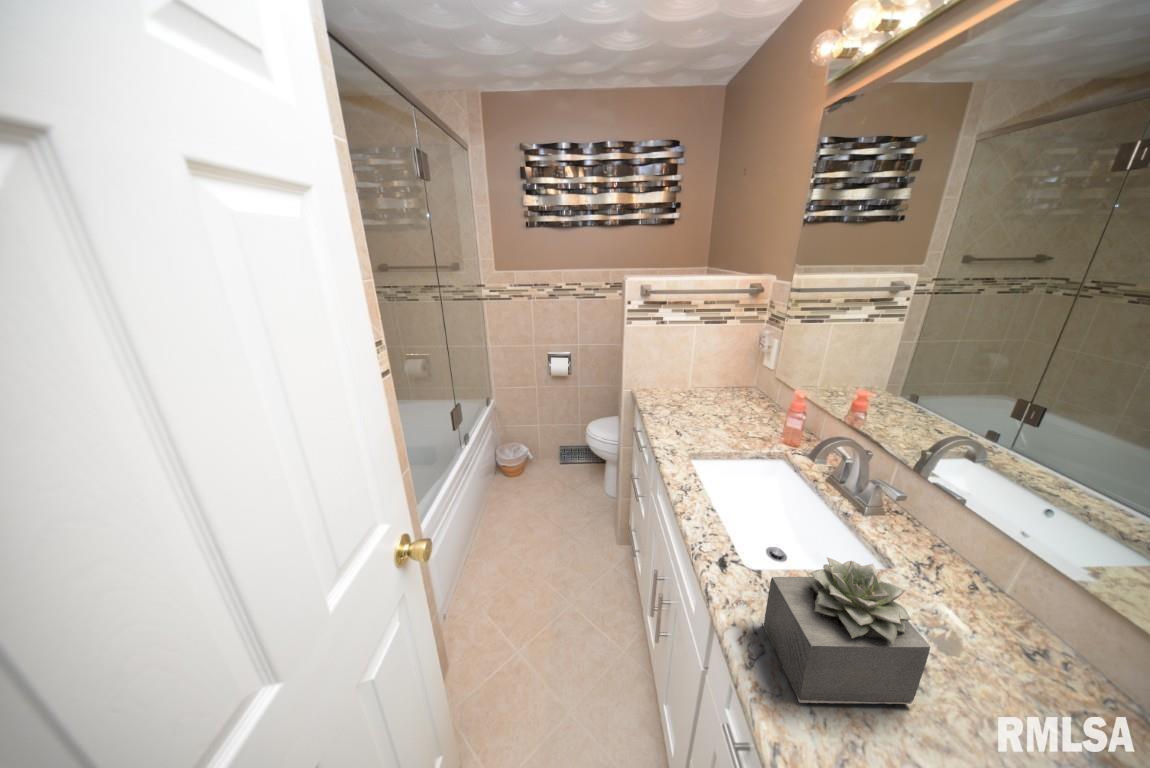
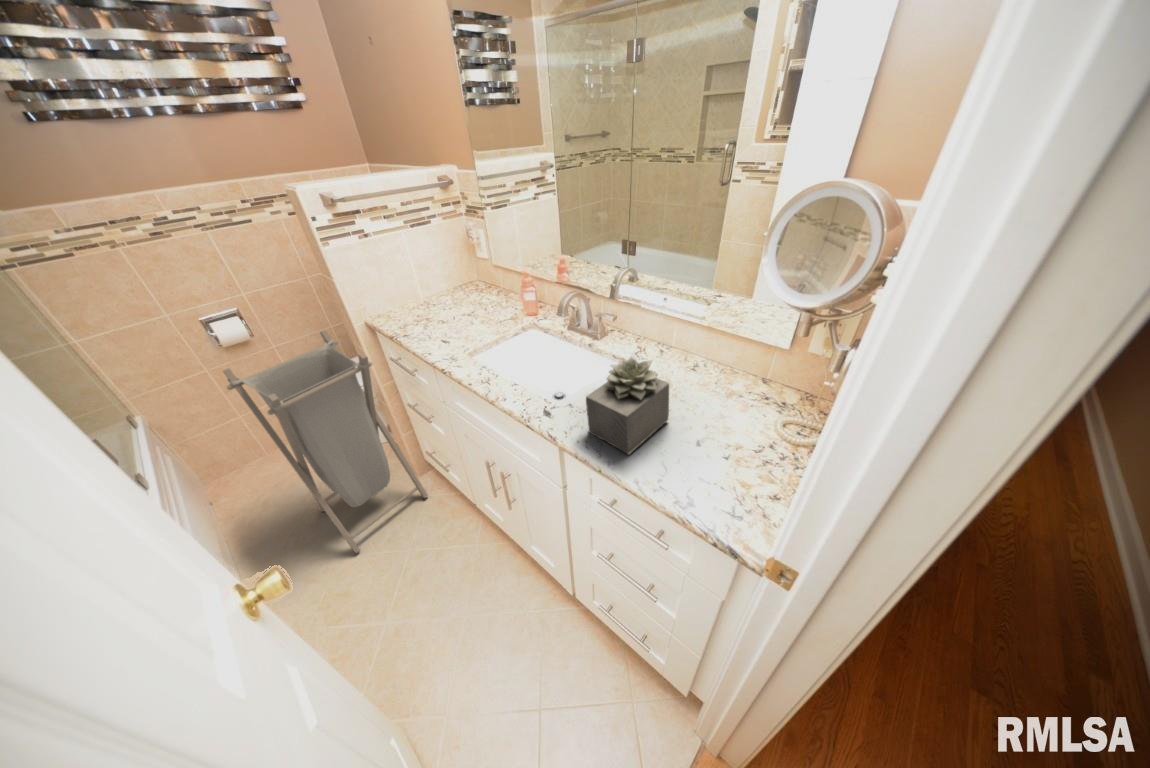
laundry hamper: none [529,386,620,573] -> present [223,330,428,553]

